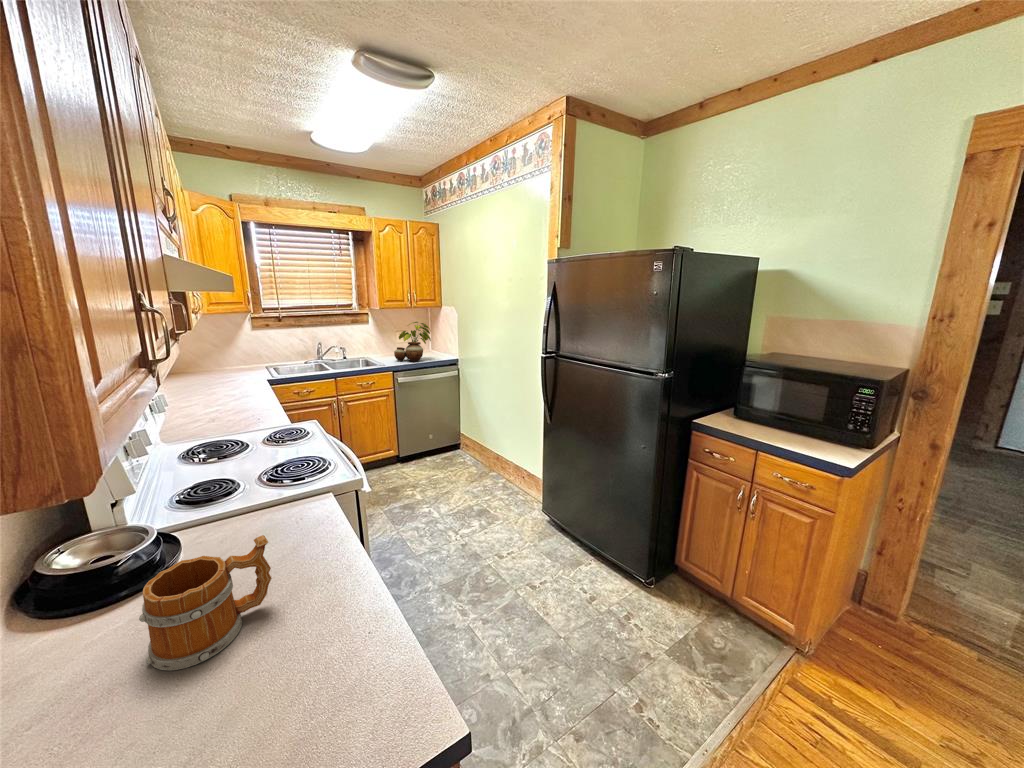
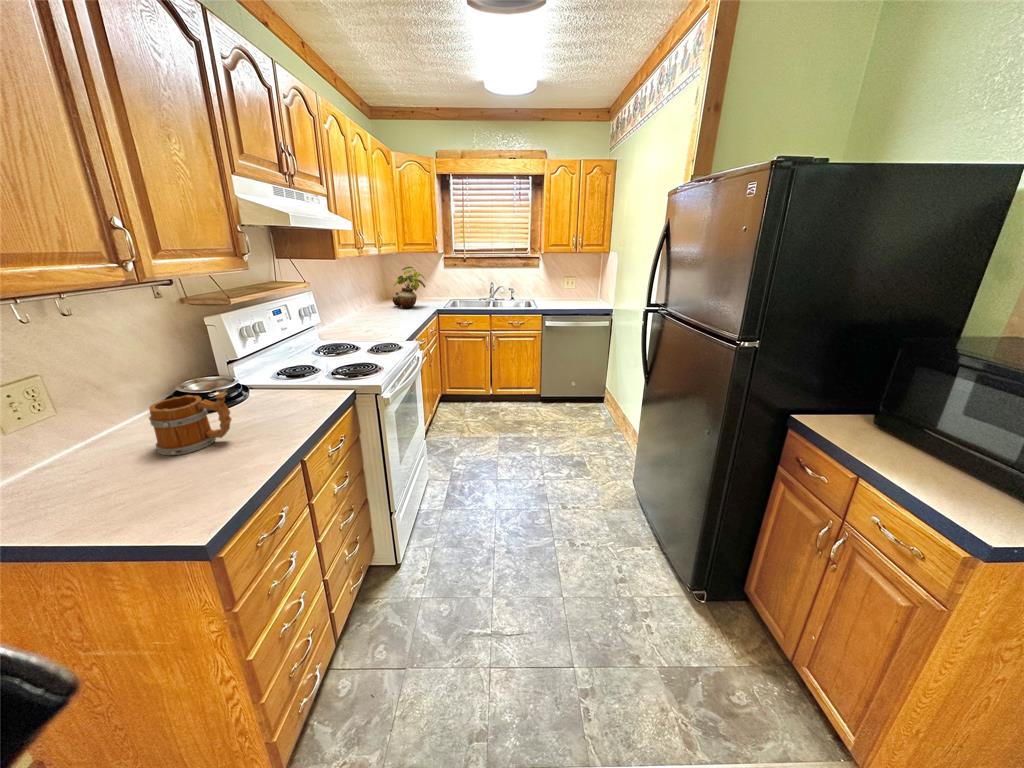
potted plant: present [394,322,431,361] -> present [393,267,425,308]

